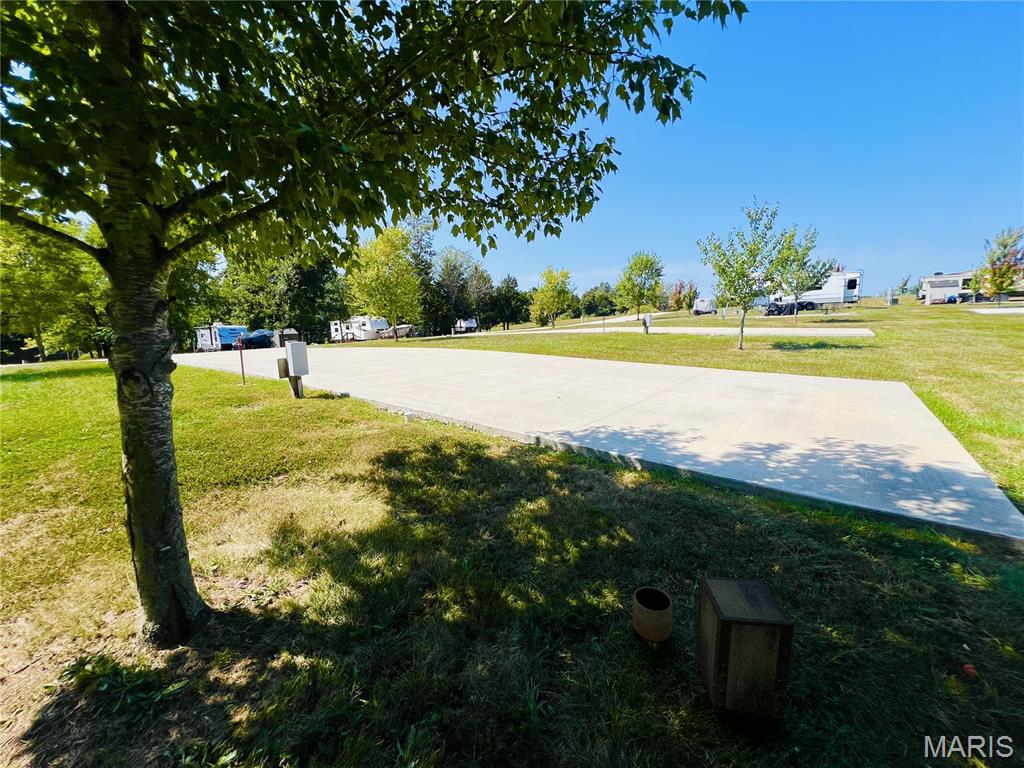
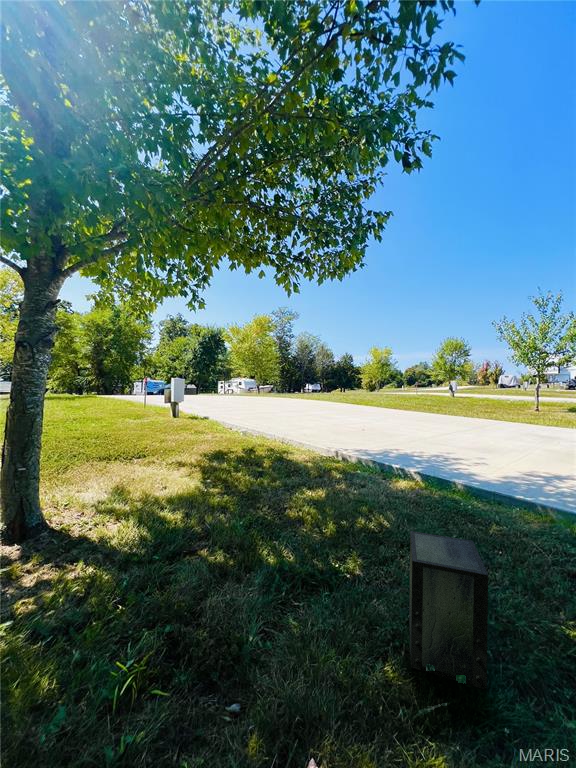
planter: present [632,587,672,641] -> none [358,550,394,601]

